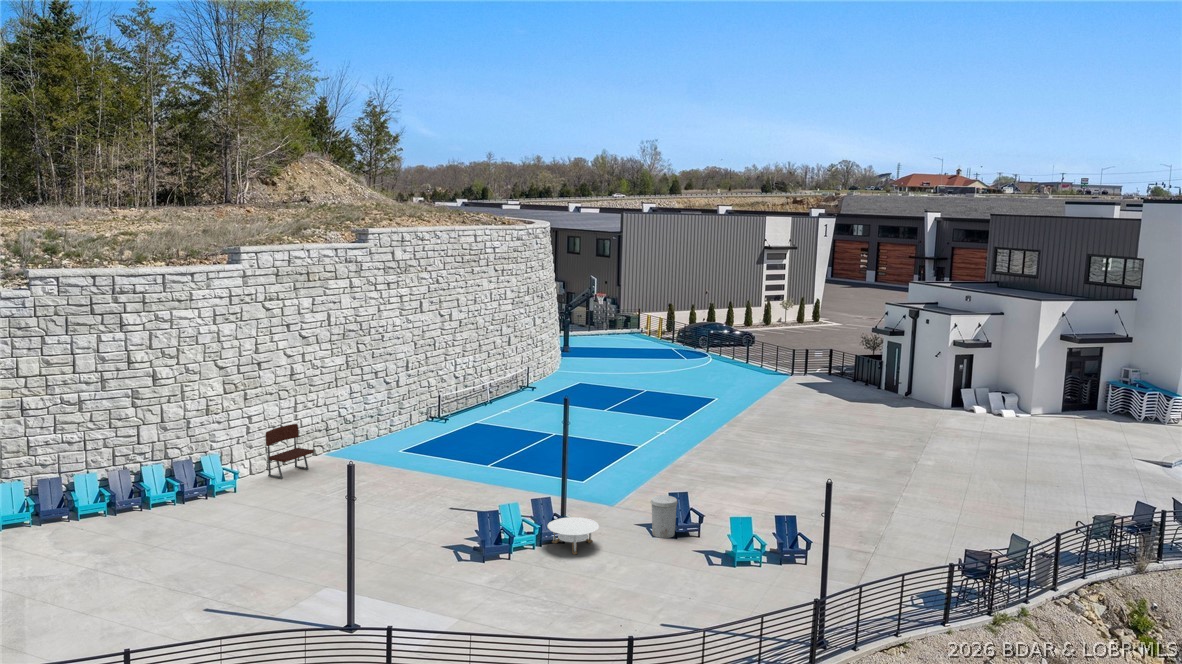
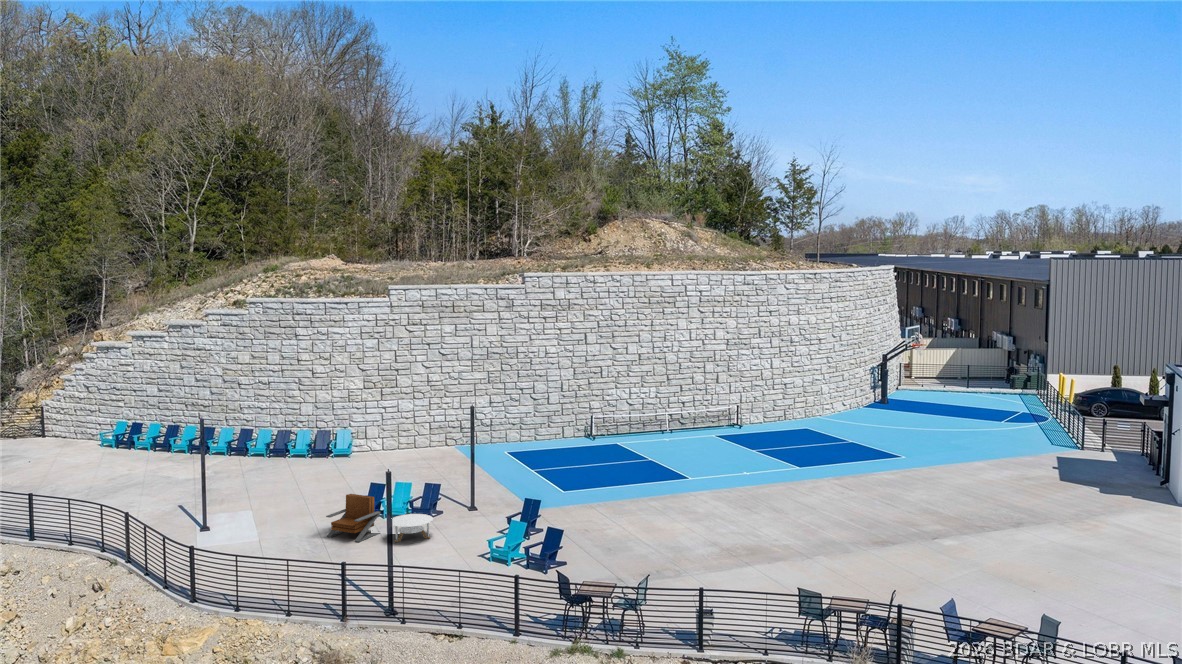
bench: present [266,424,314,479] -> none [394,420,427,458]
trash can: present [651,495,678,538] -> none [472,513,498,552]
lounge chair: none [483,510,544,573] -> present [326,494,381,542]

